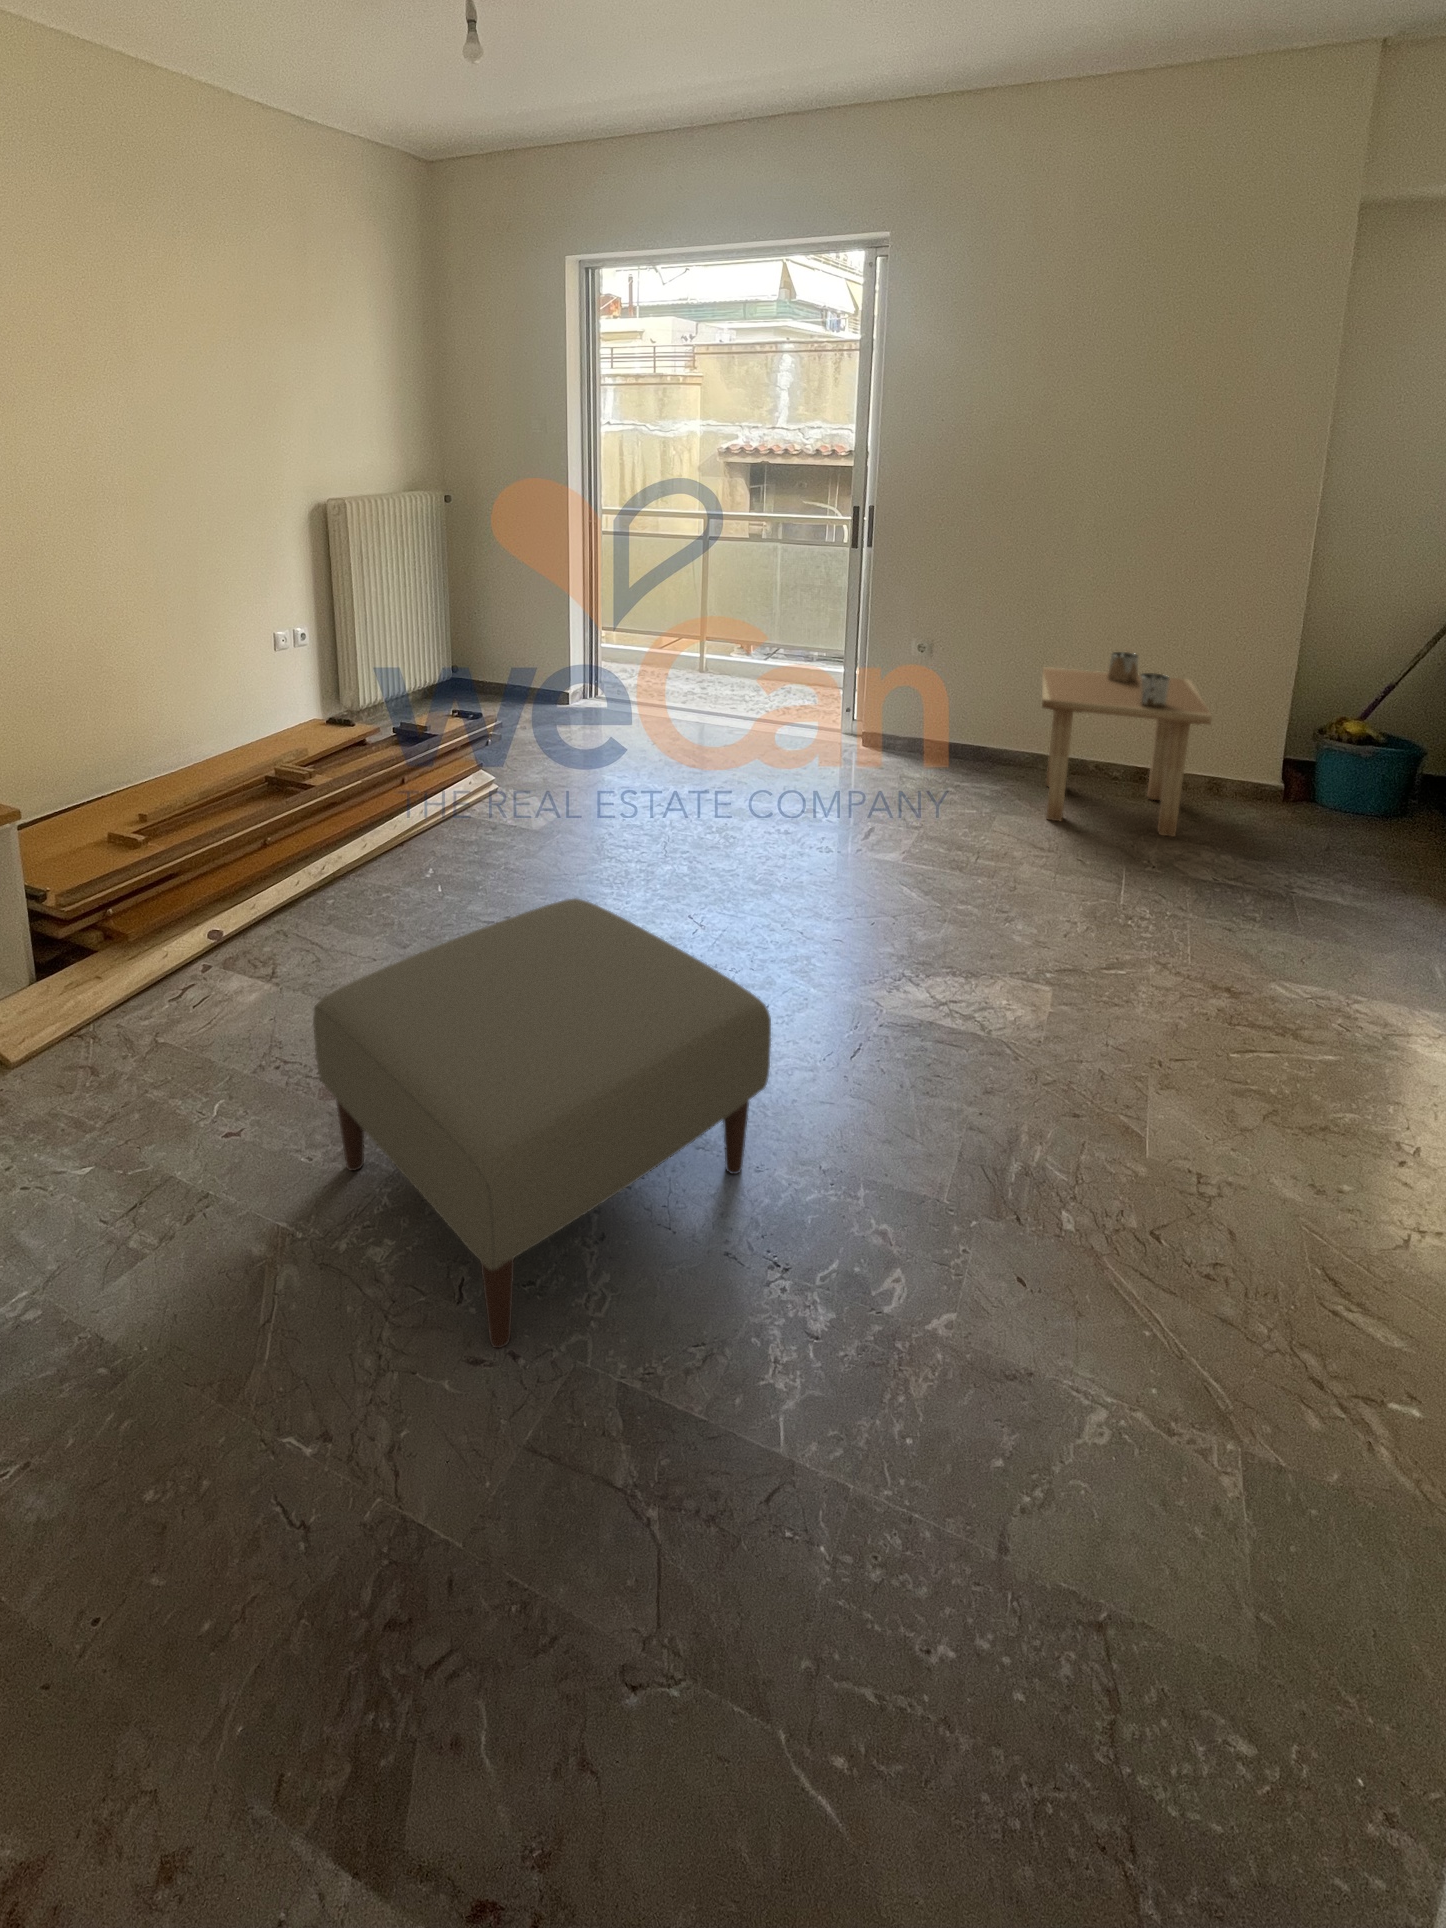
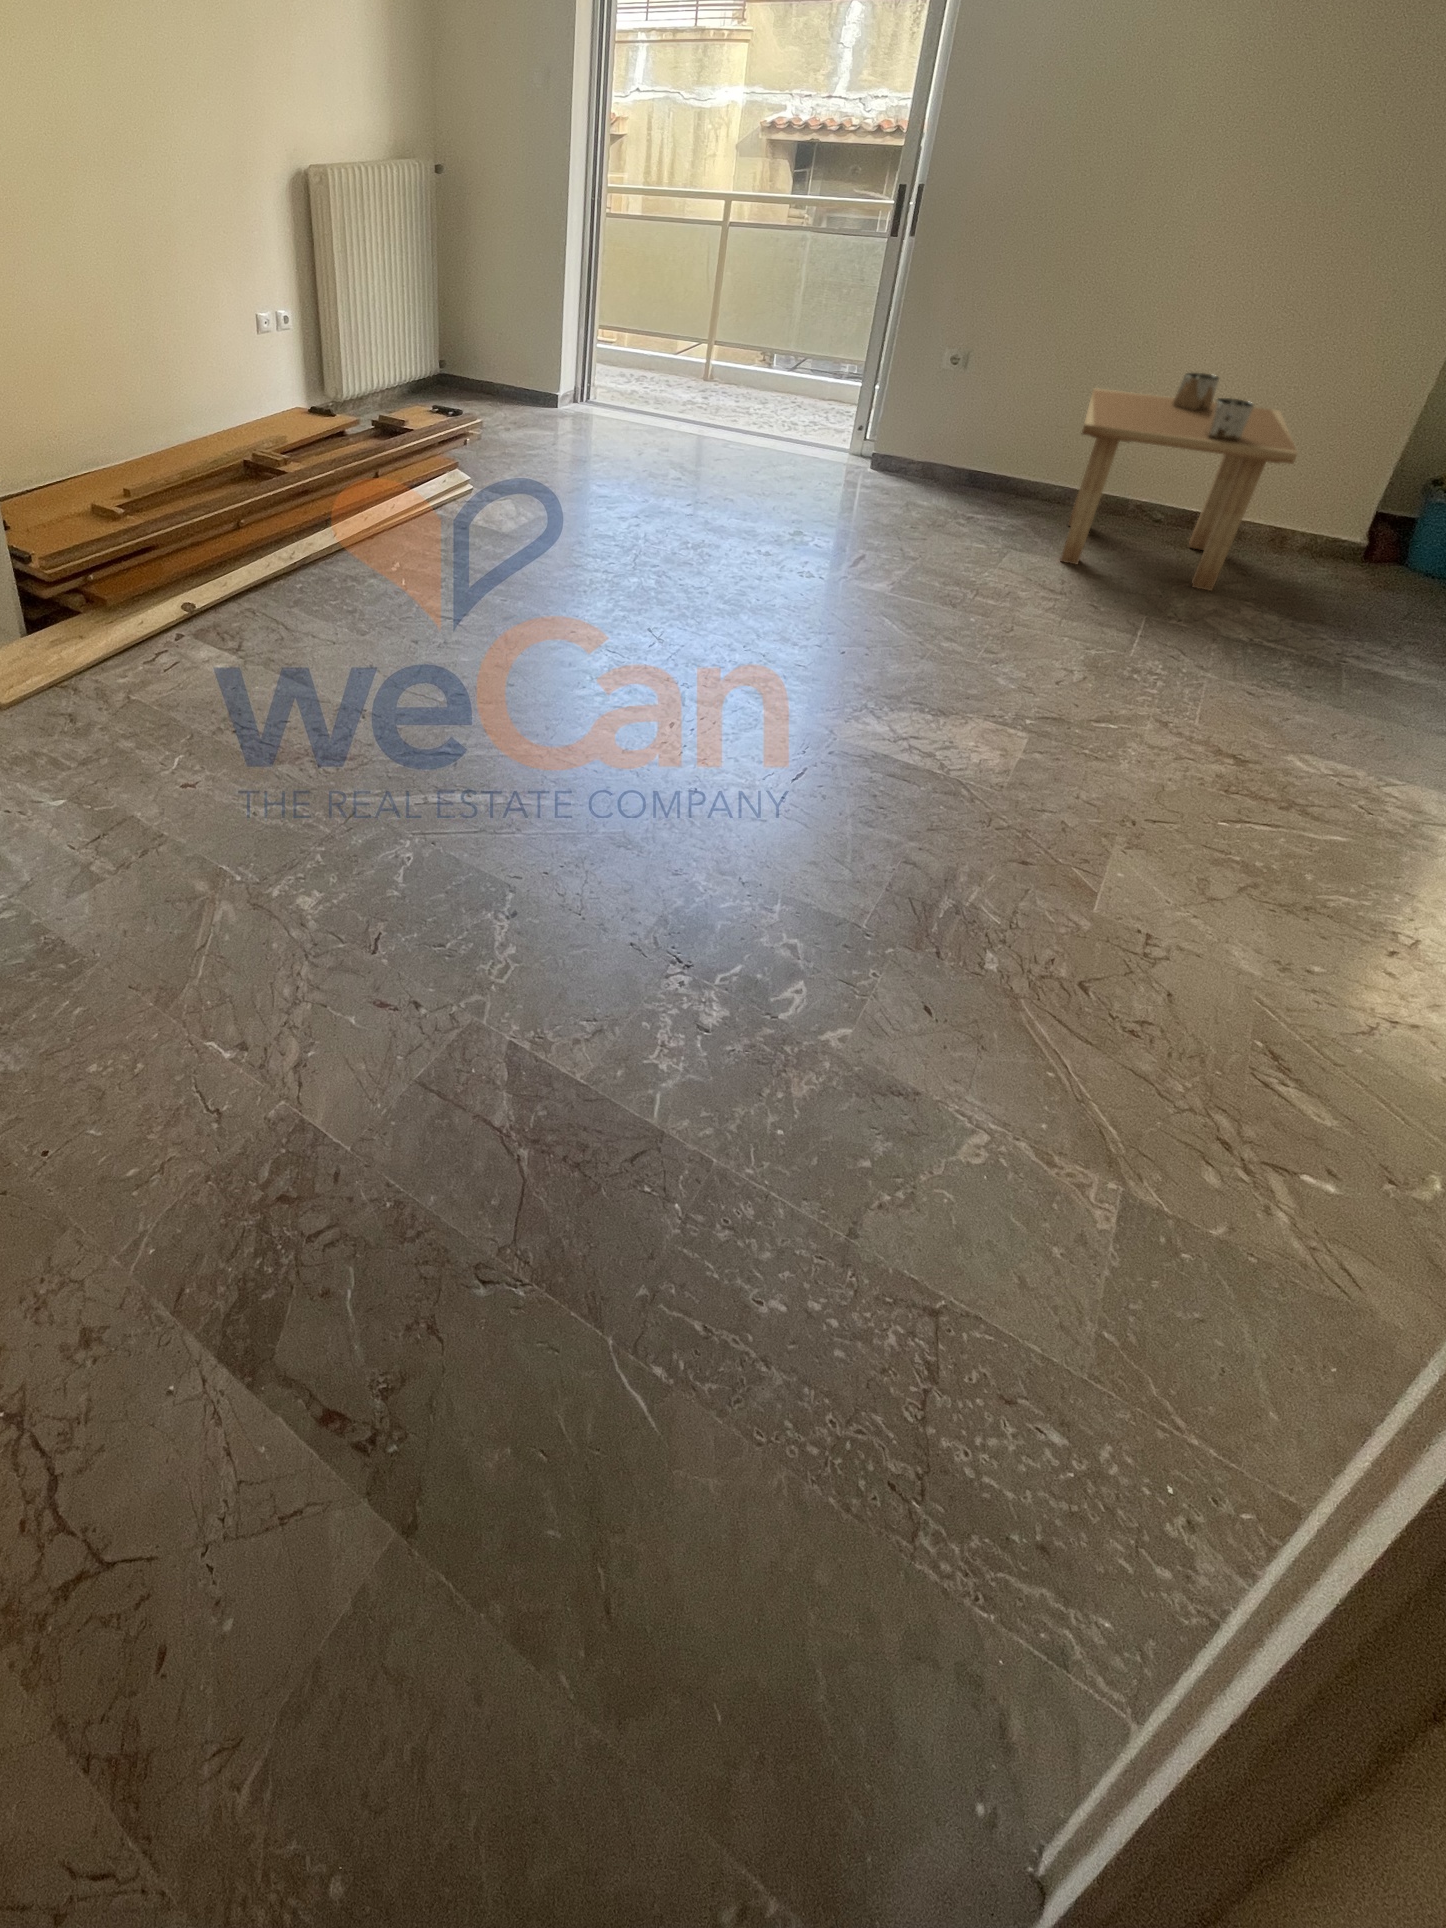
ottoman: present [313,899,771,1348] -> none [248,600,699,994]

